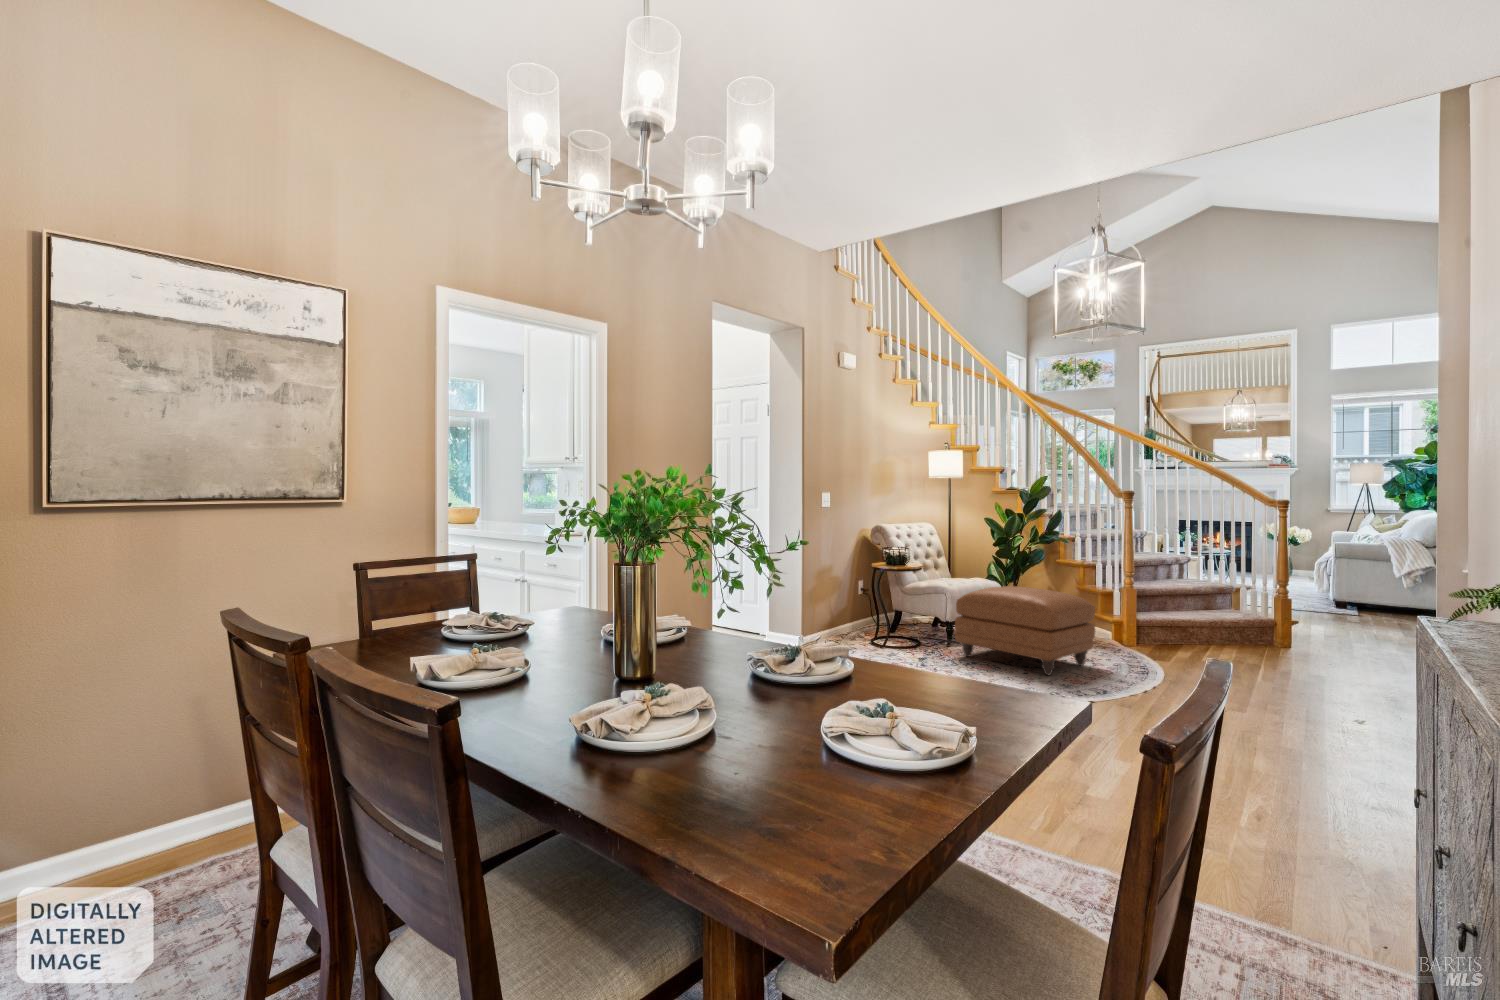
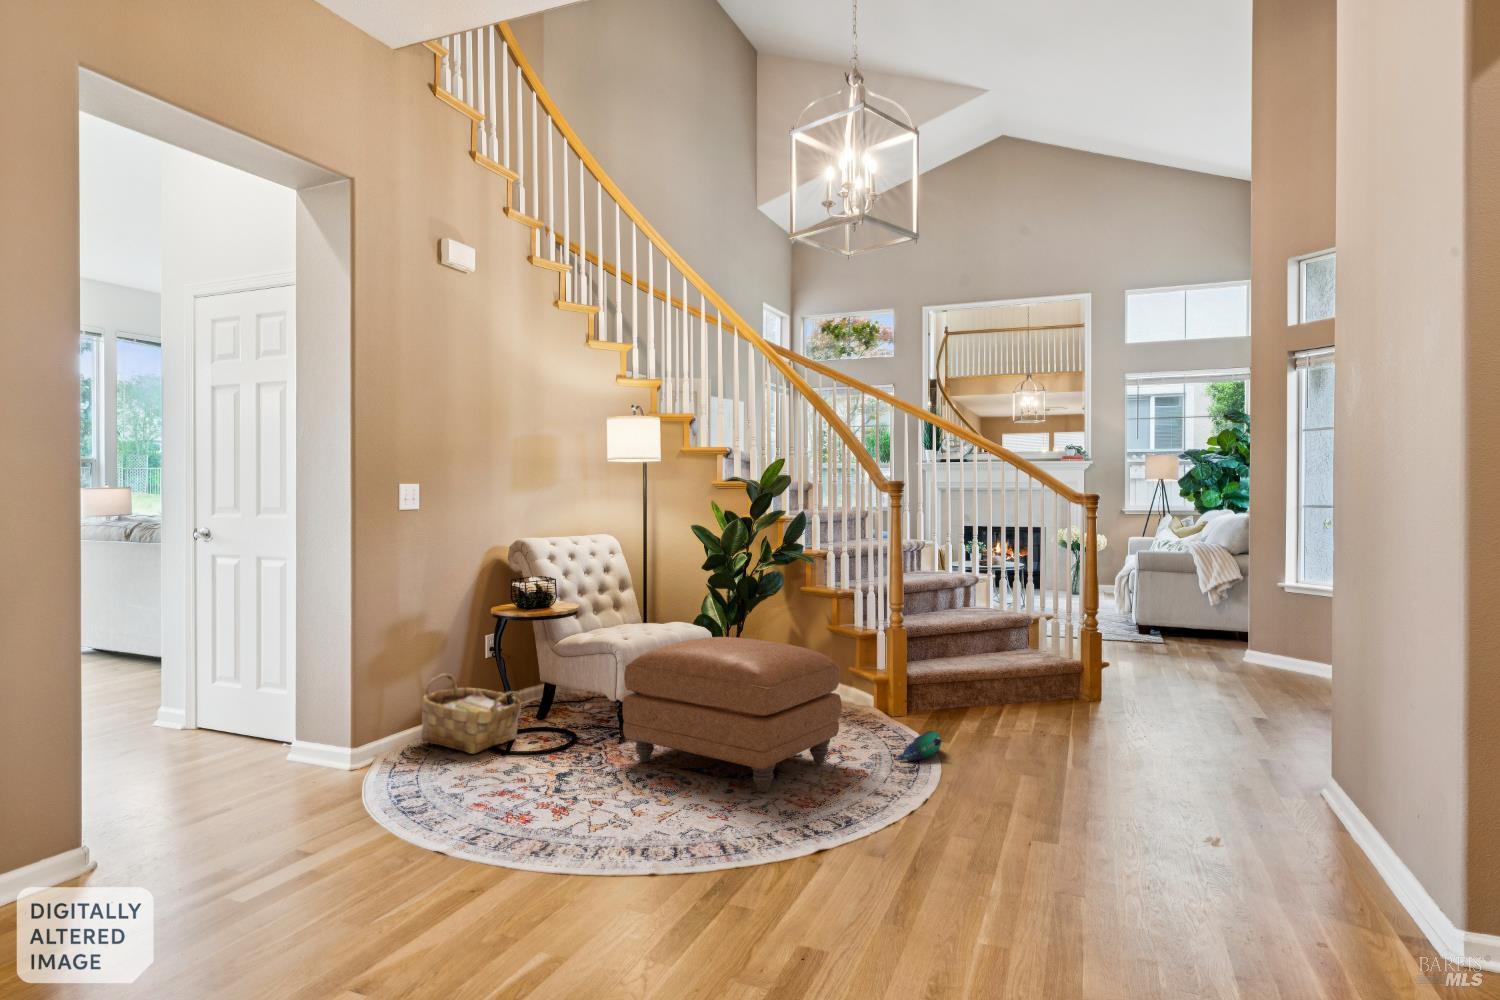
woven basket: none [831,601,888,646] -> present [421,673,521,754]
plush toy: none [1134,652,1165,669] -> present [898,731,941,761]

